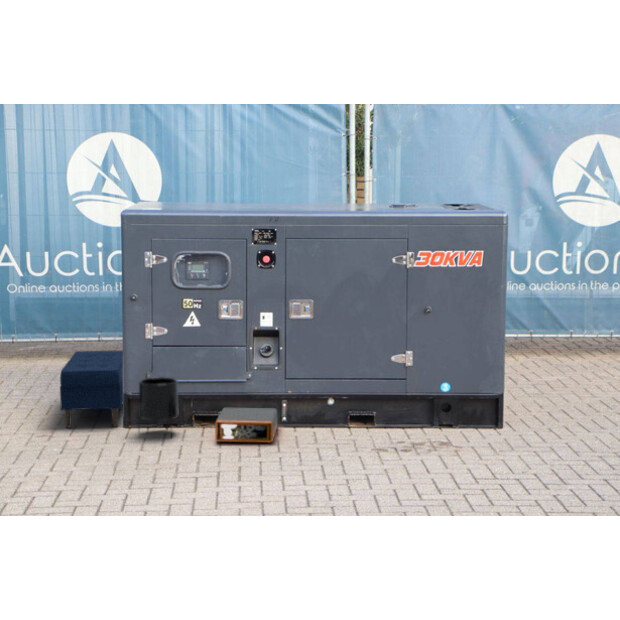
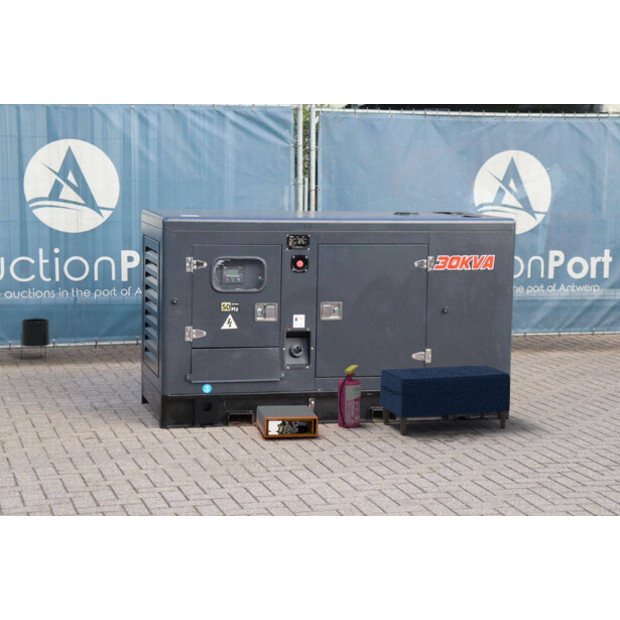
bench: present [60,350,123,428] -> present [380,366,510,435]
fire extinguisher: none [304,367,332,434] -> present [338,365,361,427]
planter: present [139,377,178,428] -> present [21,318,50,347]

